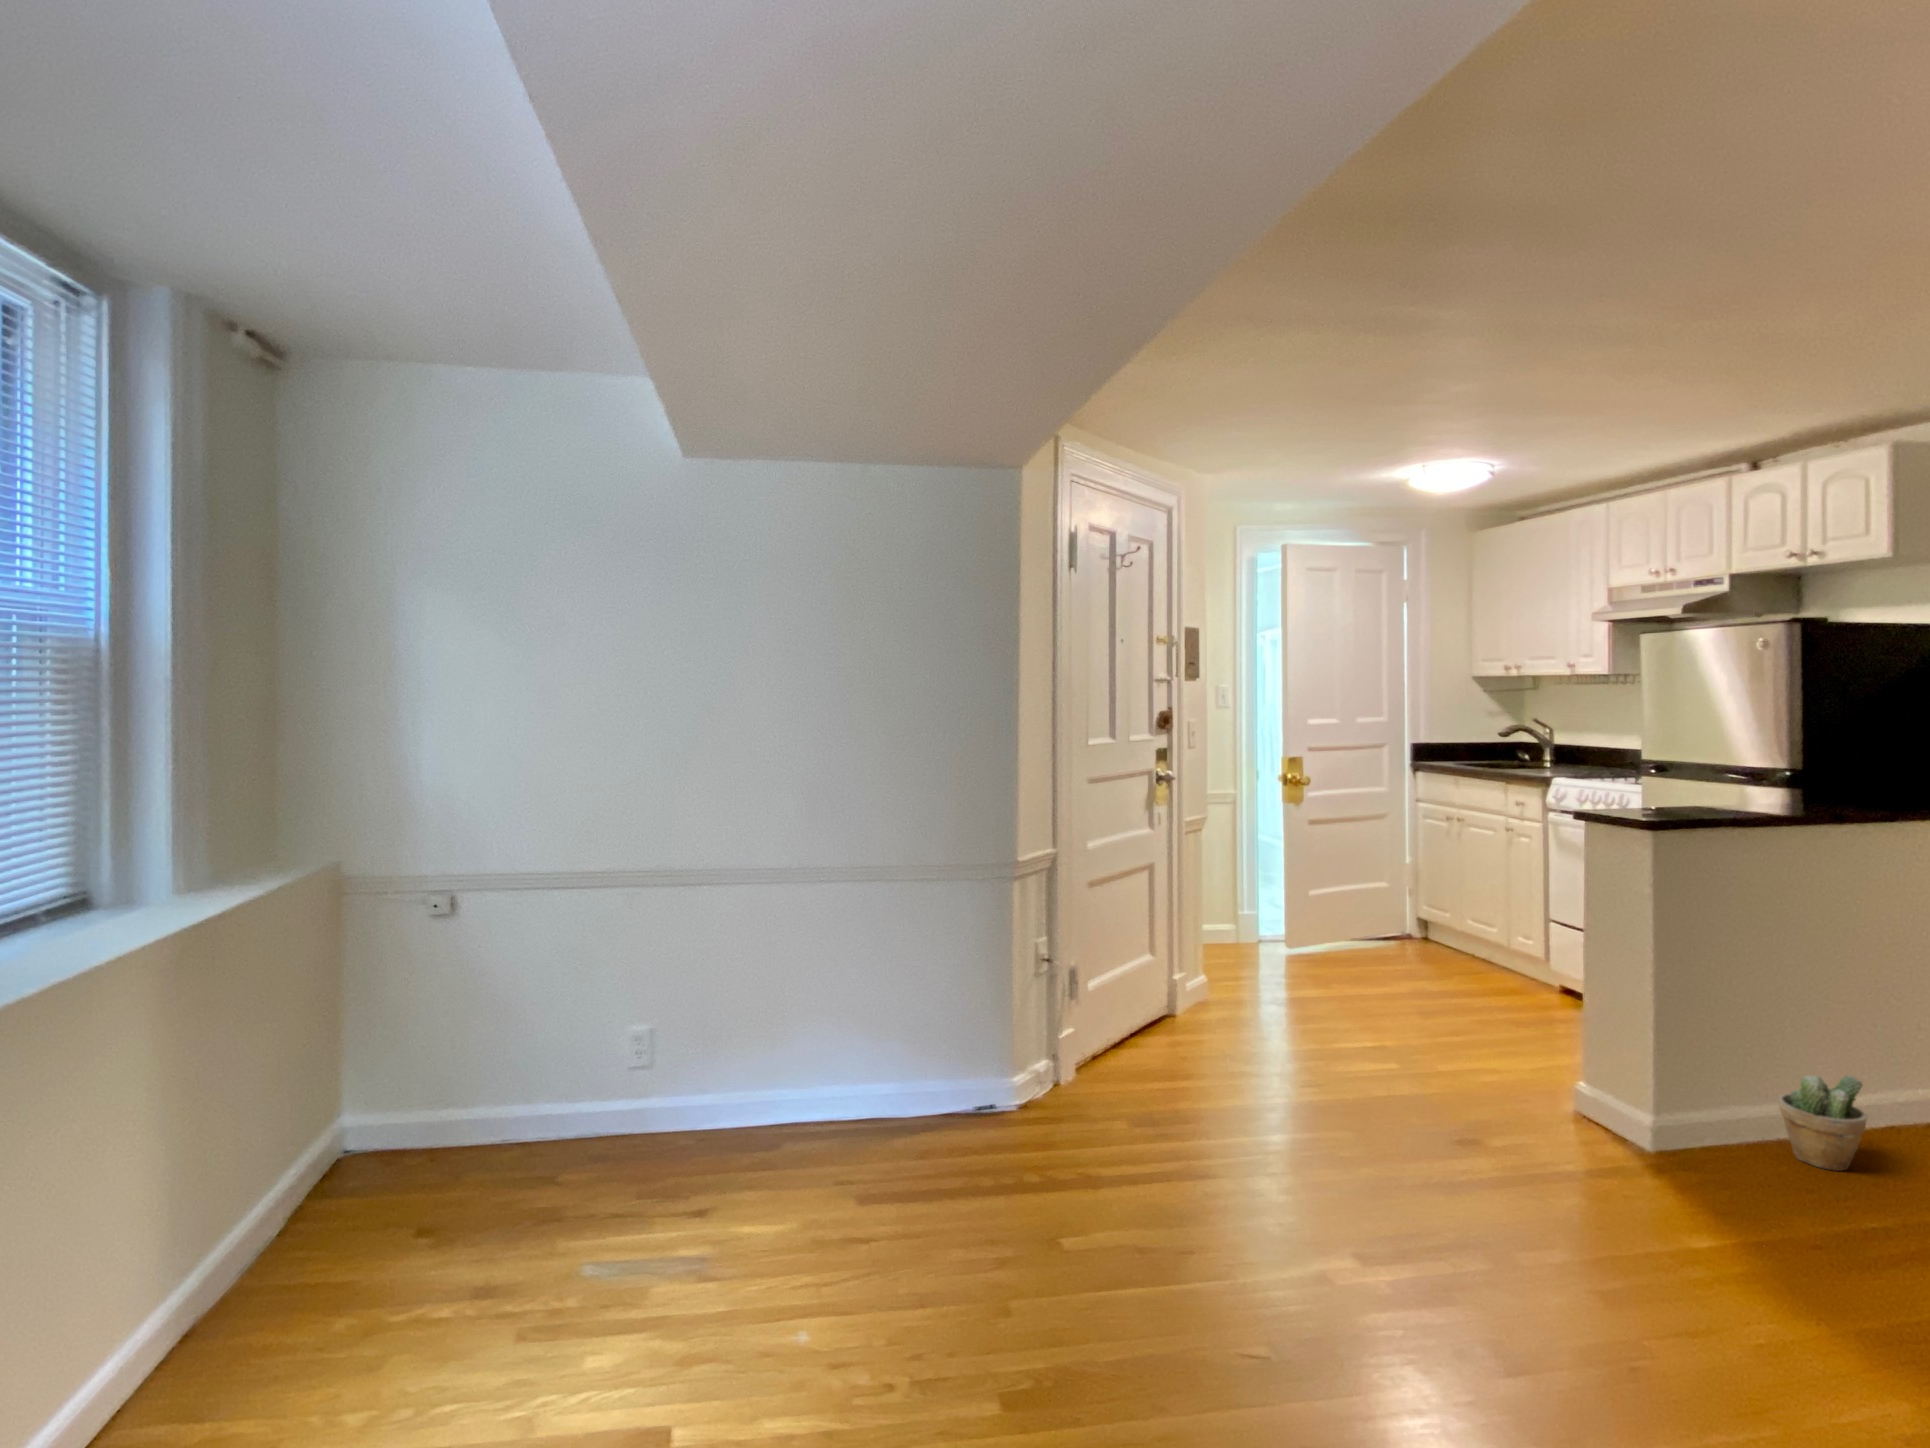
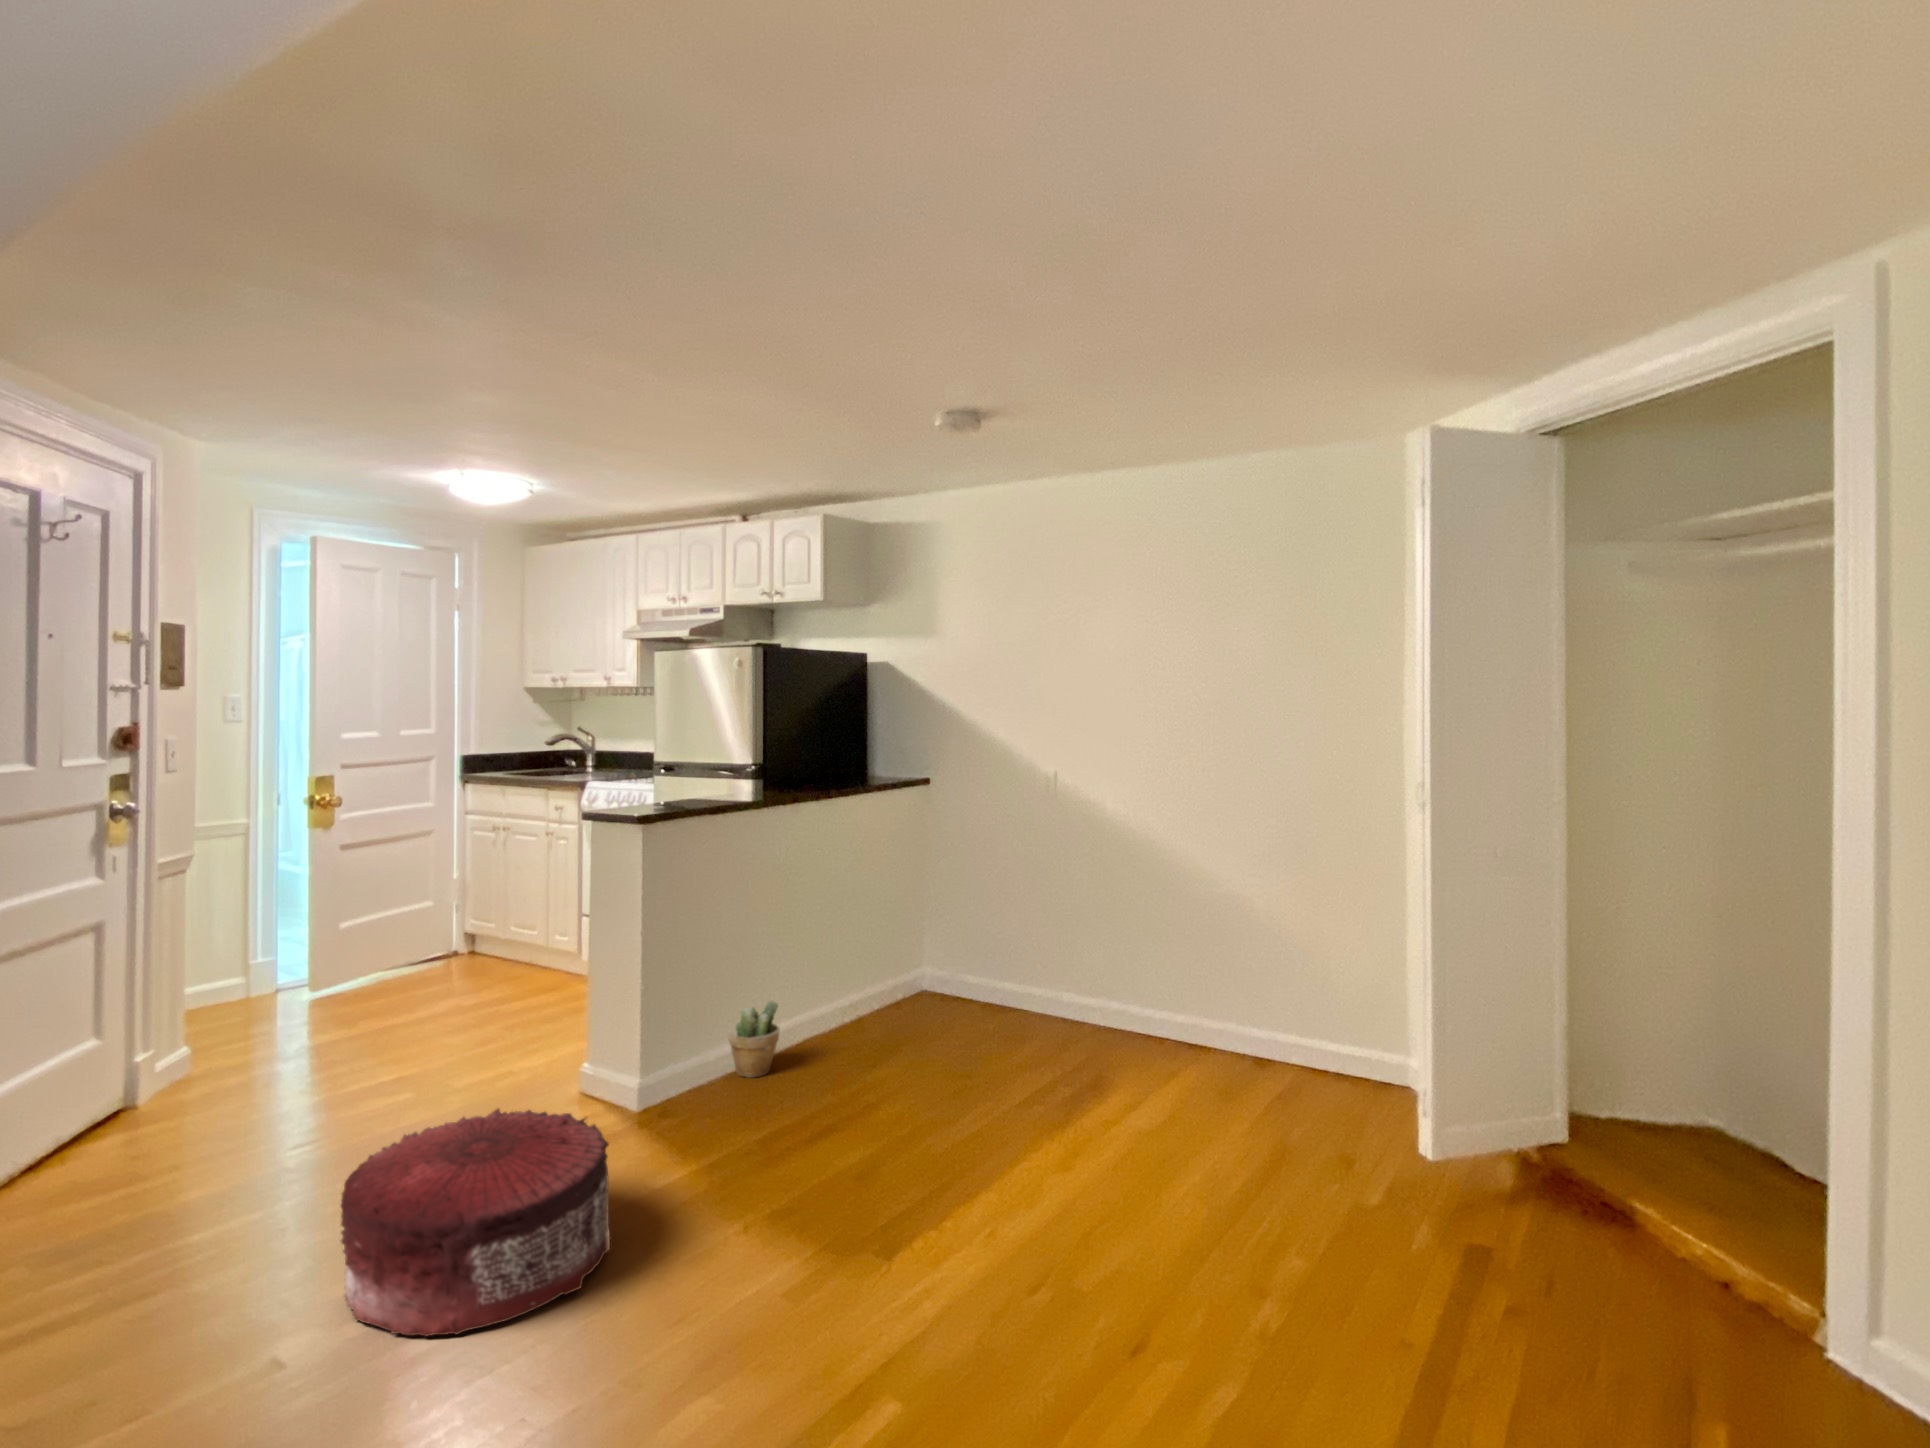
pouf: none [1355,1110,1657,1363] -> present [341,1109,610,1337]

